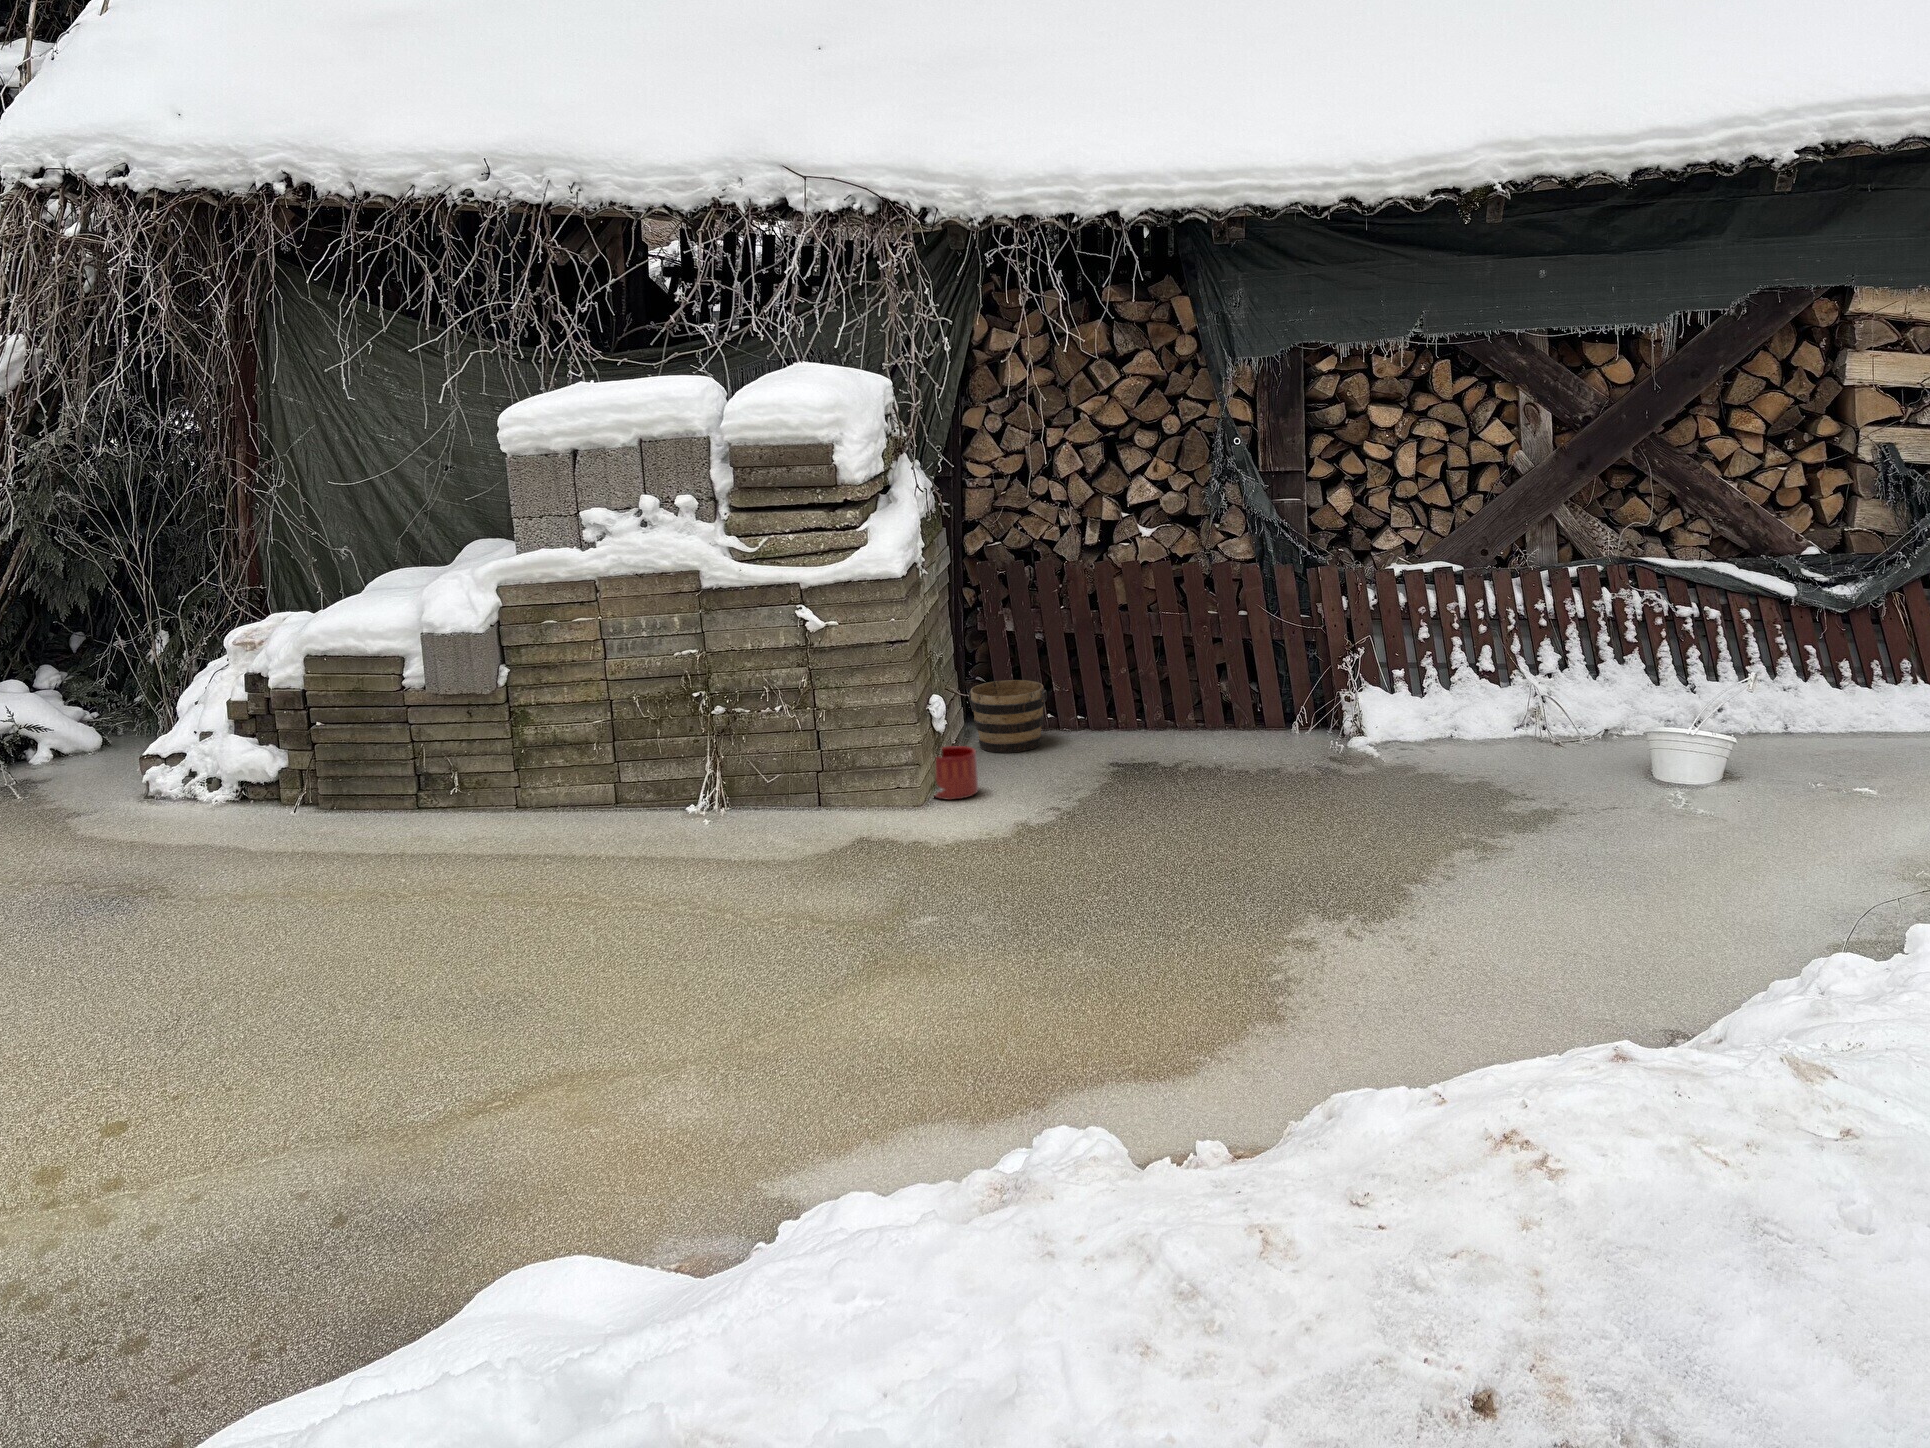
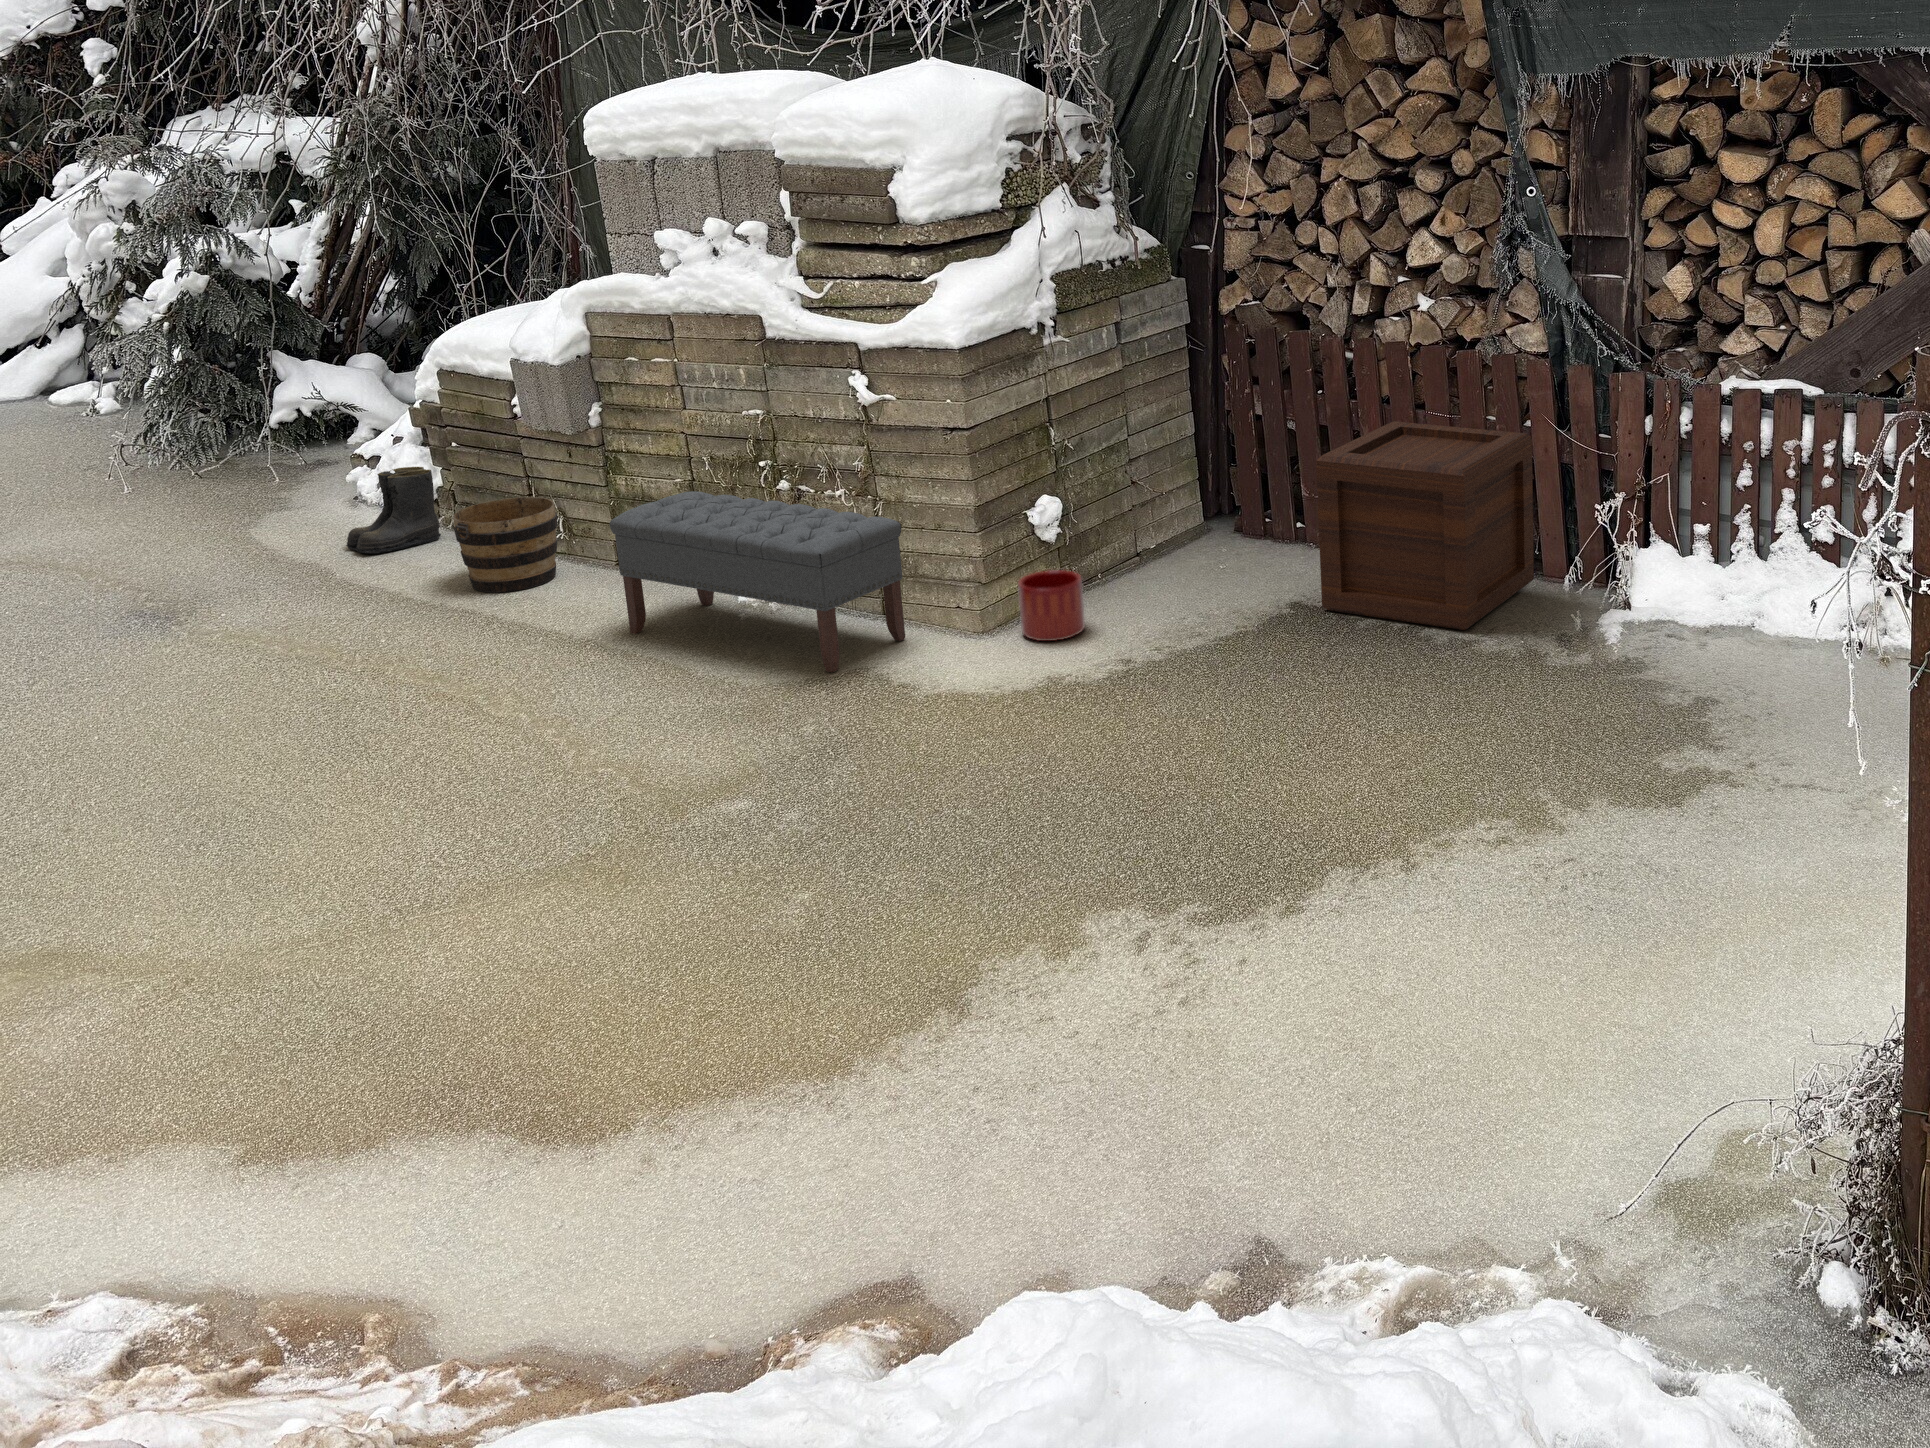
wooden crate: none [1131,616,1265,760] -> present [1316,421,1534,630]
bucket: present [969,680,1047,753] -> present [453,497,557,592]
bench: none [598,713,846,834] -> present [610,491,905,672]
boots: none [235,737,317,815] -> present [346,467,441,553]

